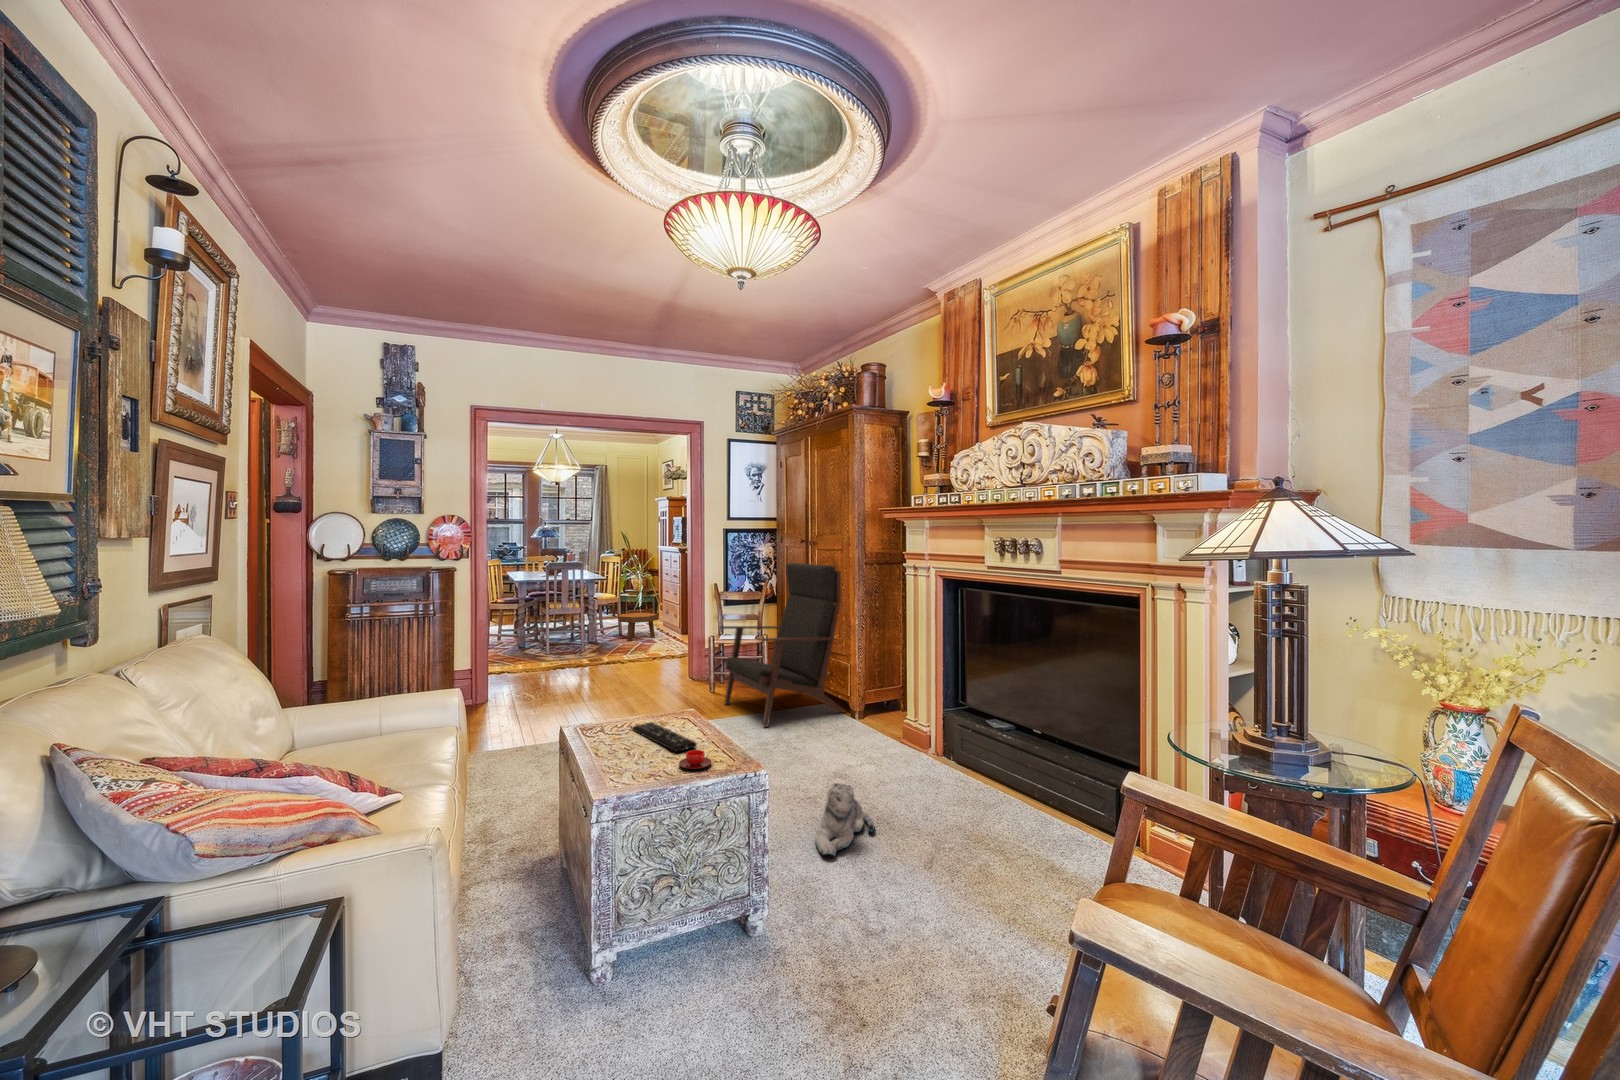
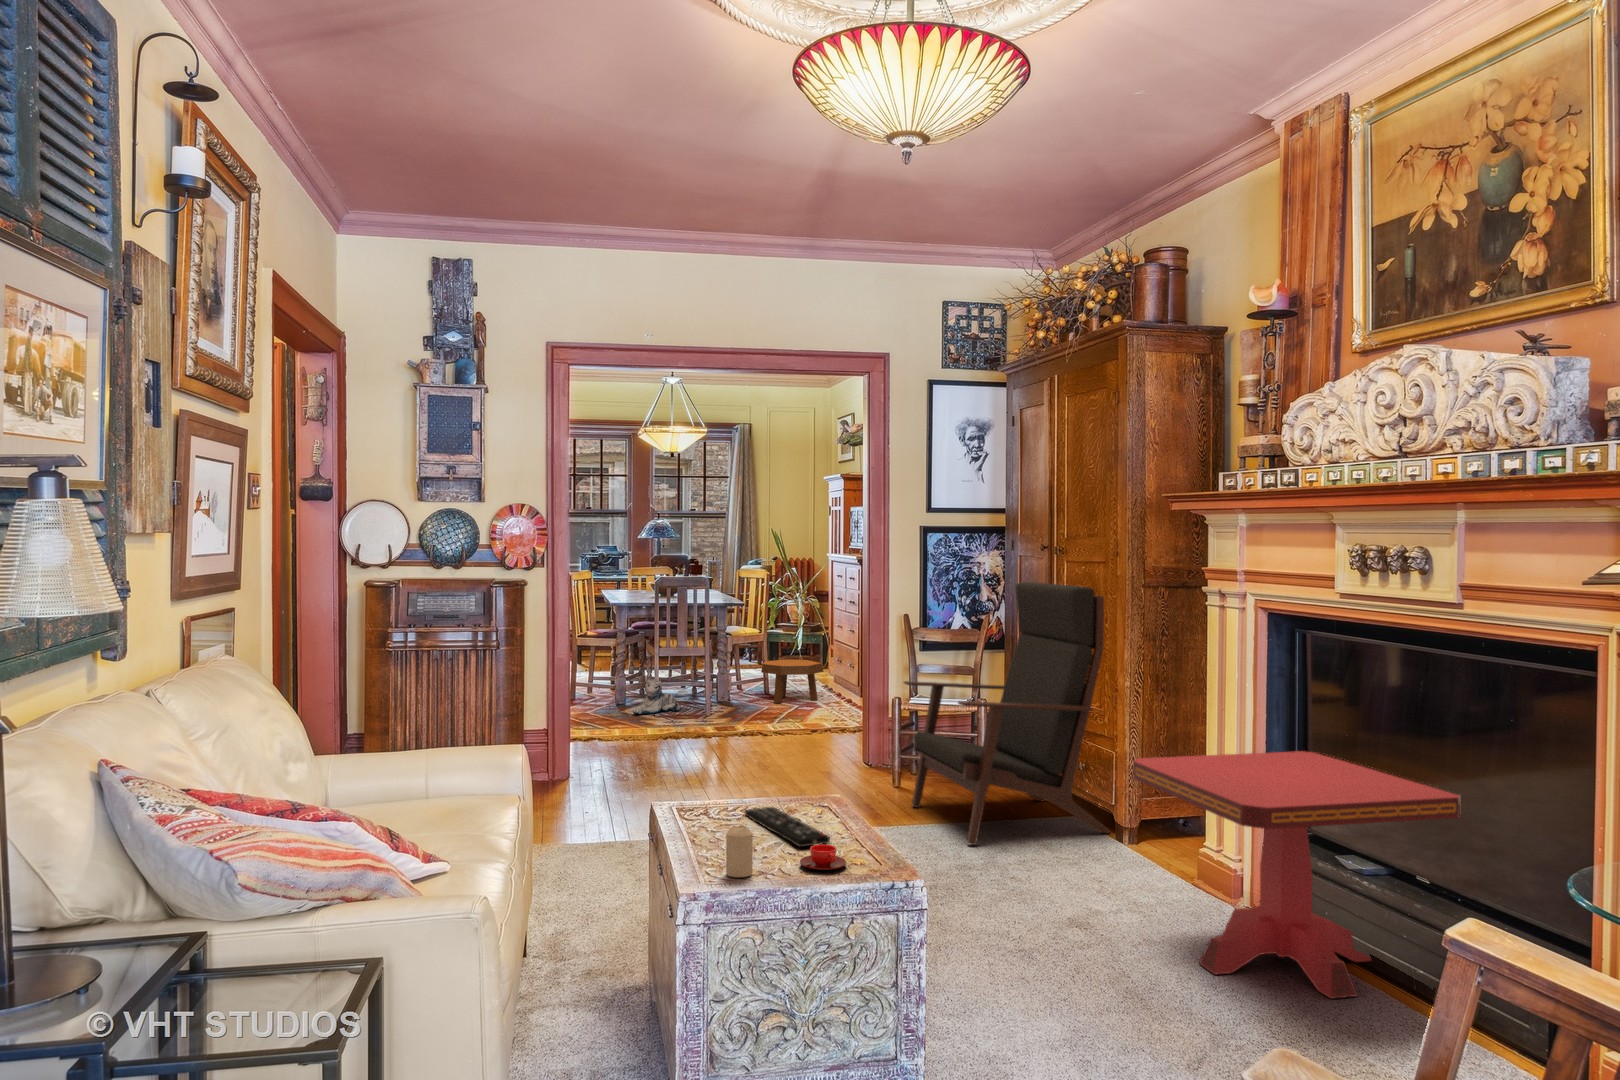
side table: none [871,660,1055,807] -> present [1133,751,1460,999]
candle: none [627,743,646,781] -> present [726,825,753,877]
plush toy: present [815,783,875,856] -> present [633,678,681,714]

